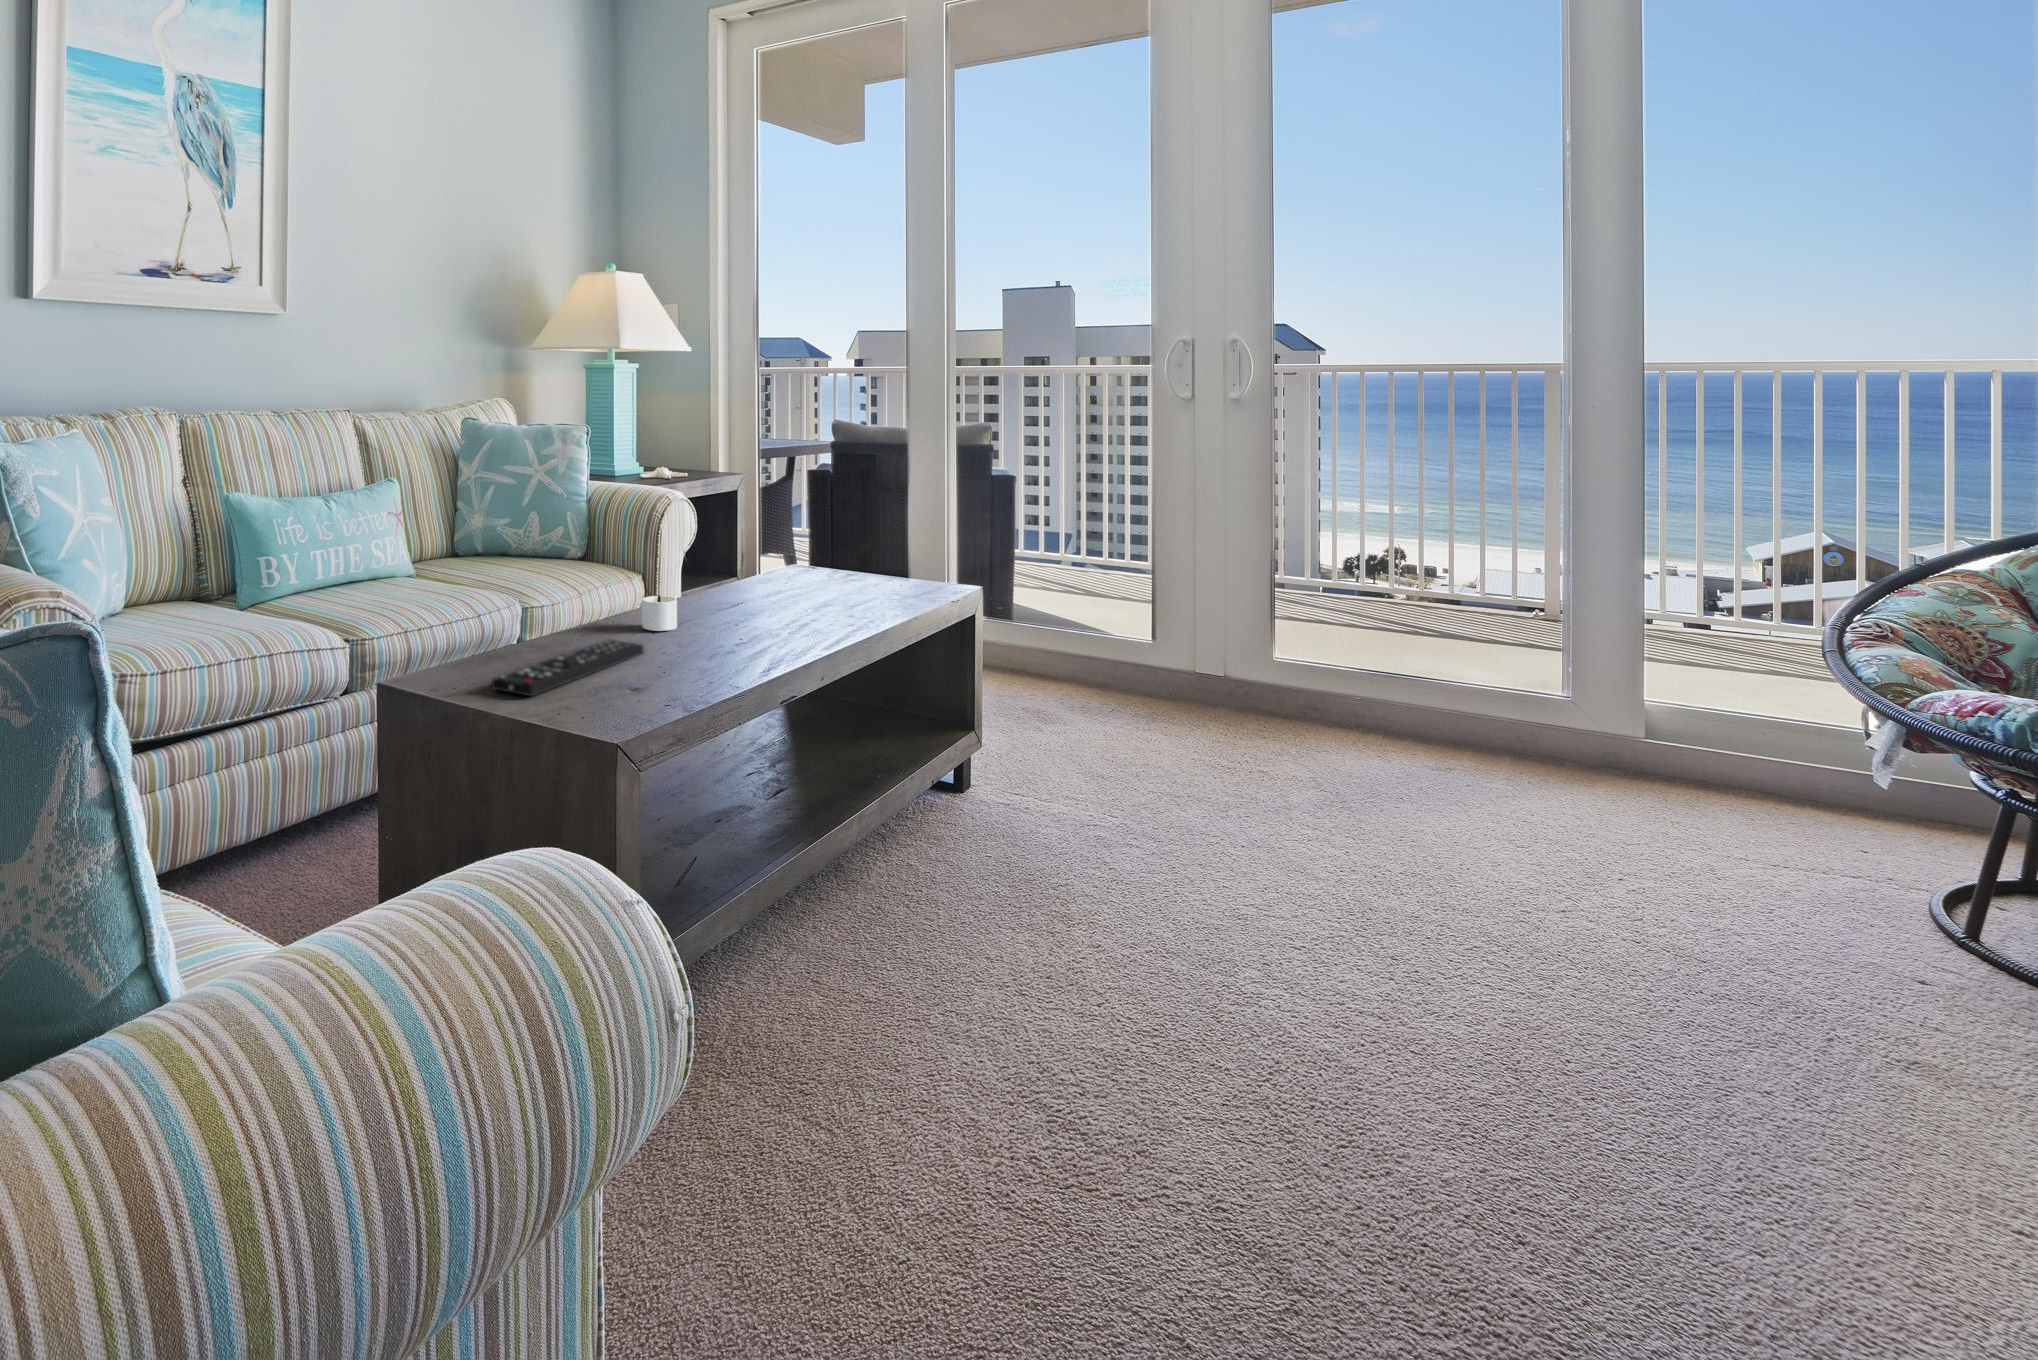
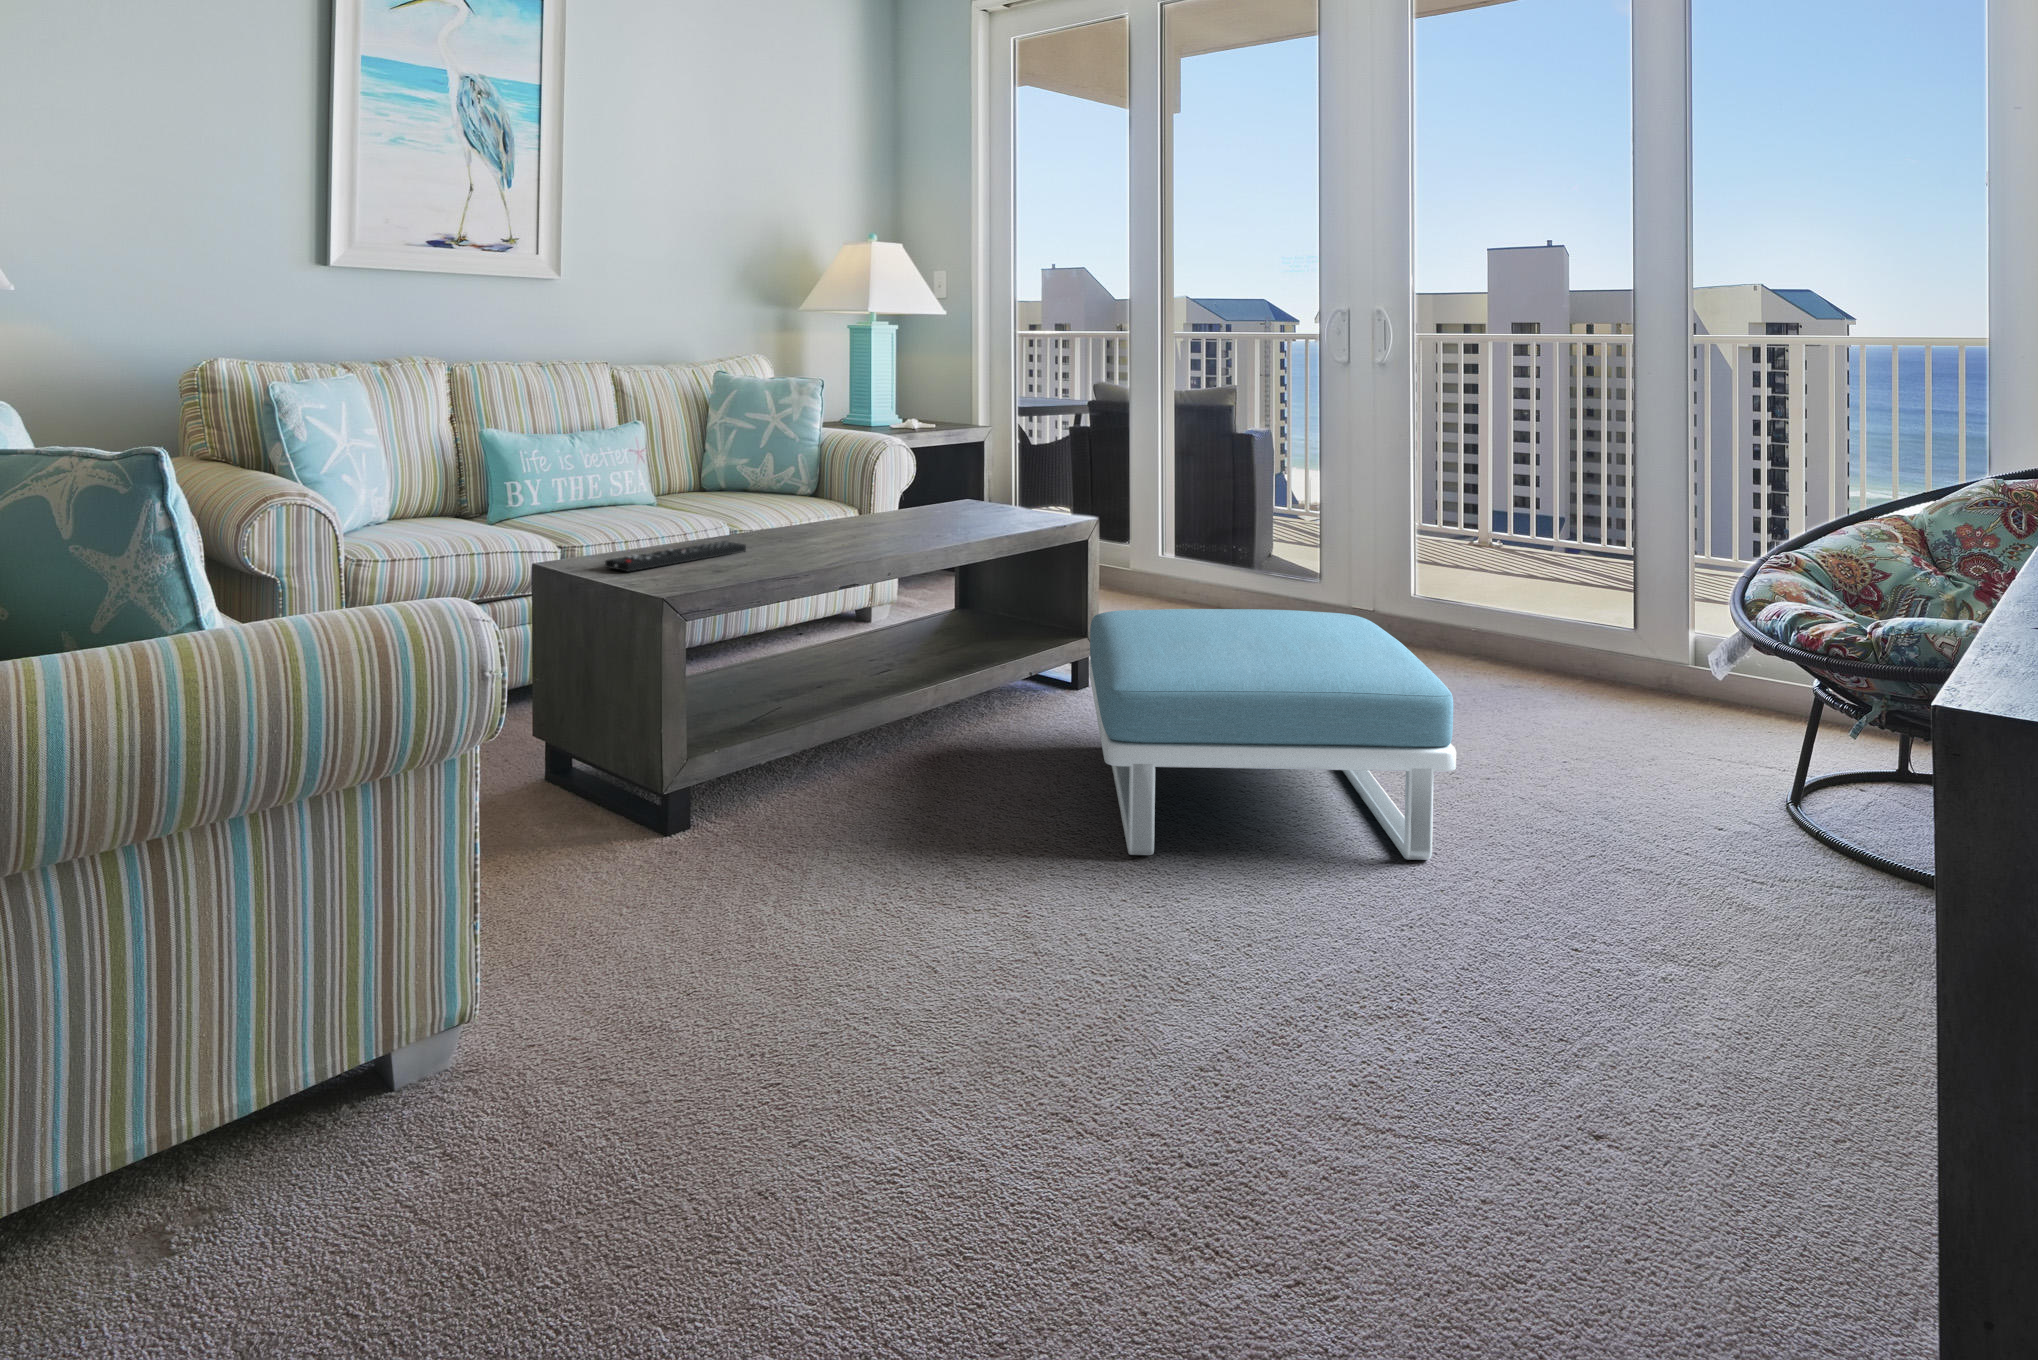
candle: present [642,595,677,631] -> none [766,511,806,539]
footstool: none [1067,710,1733,1091] -> present [1089,609,1456,860]

